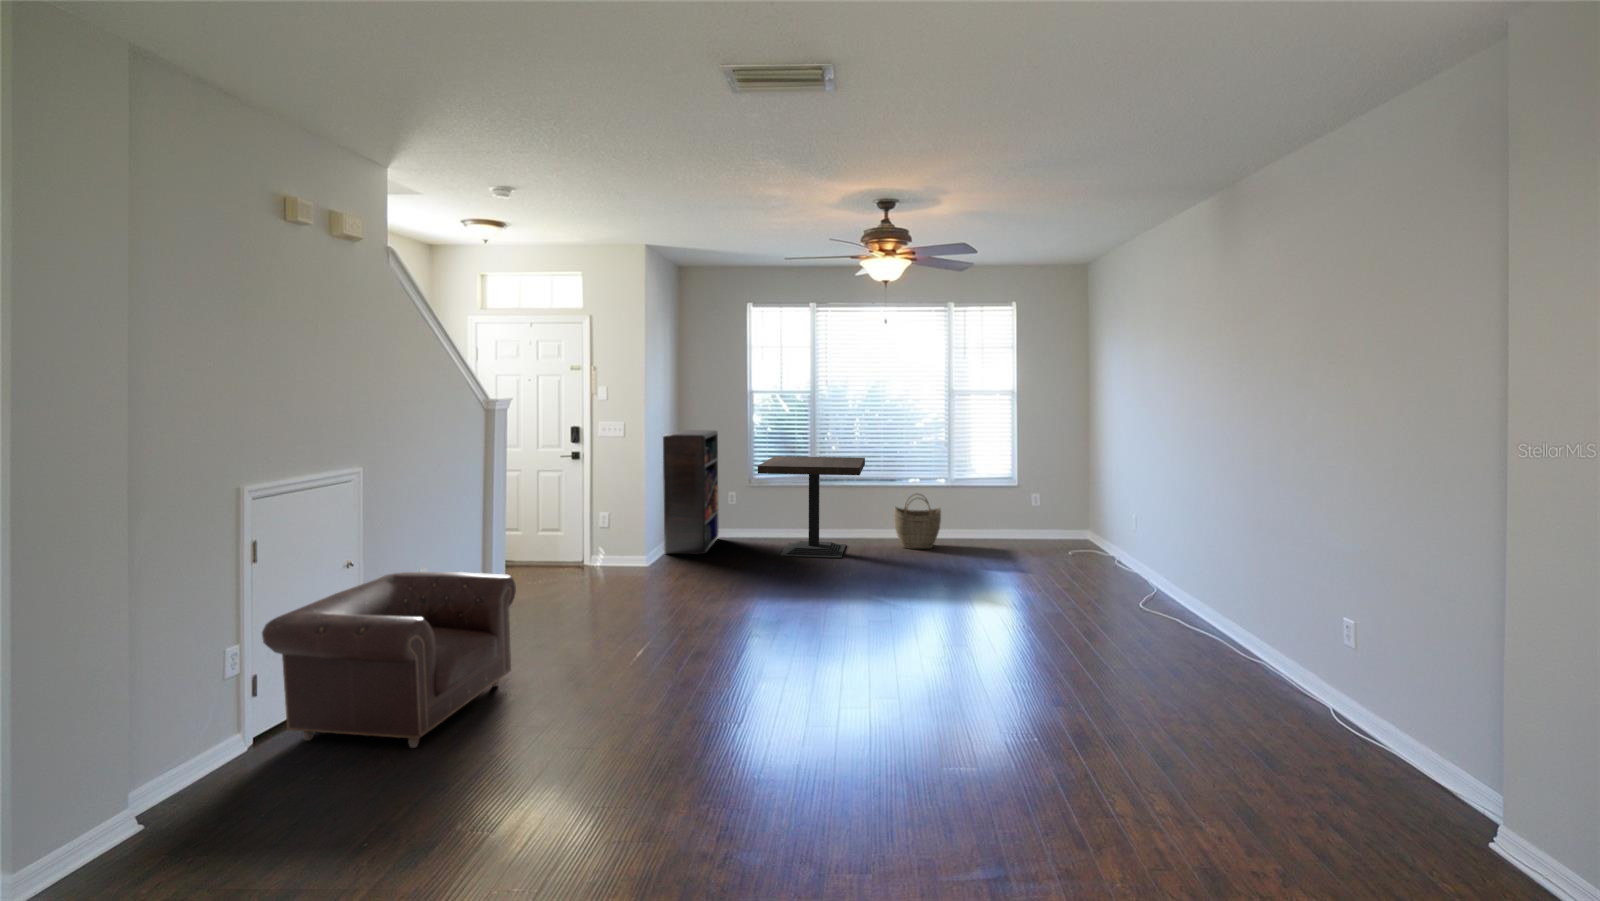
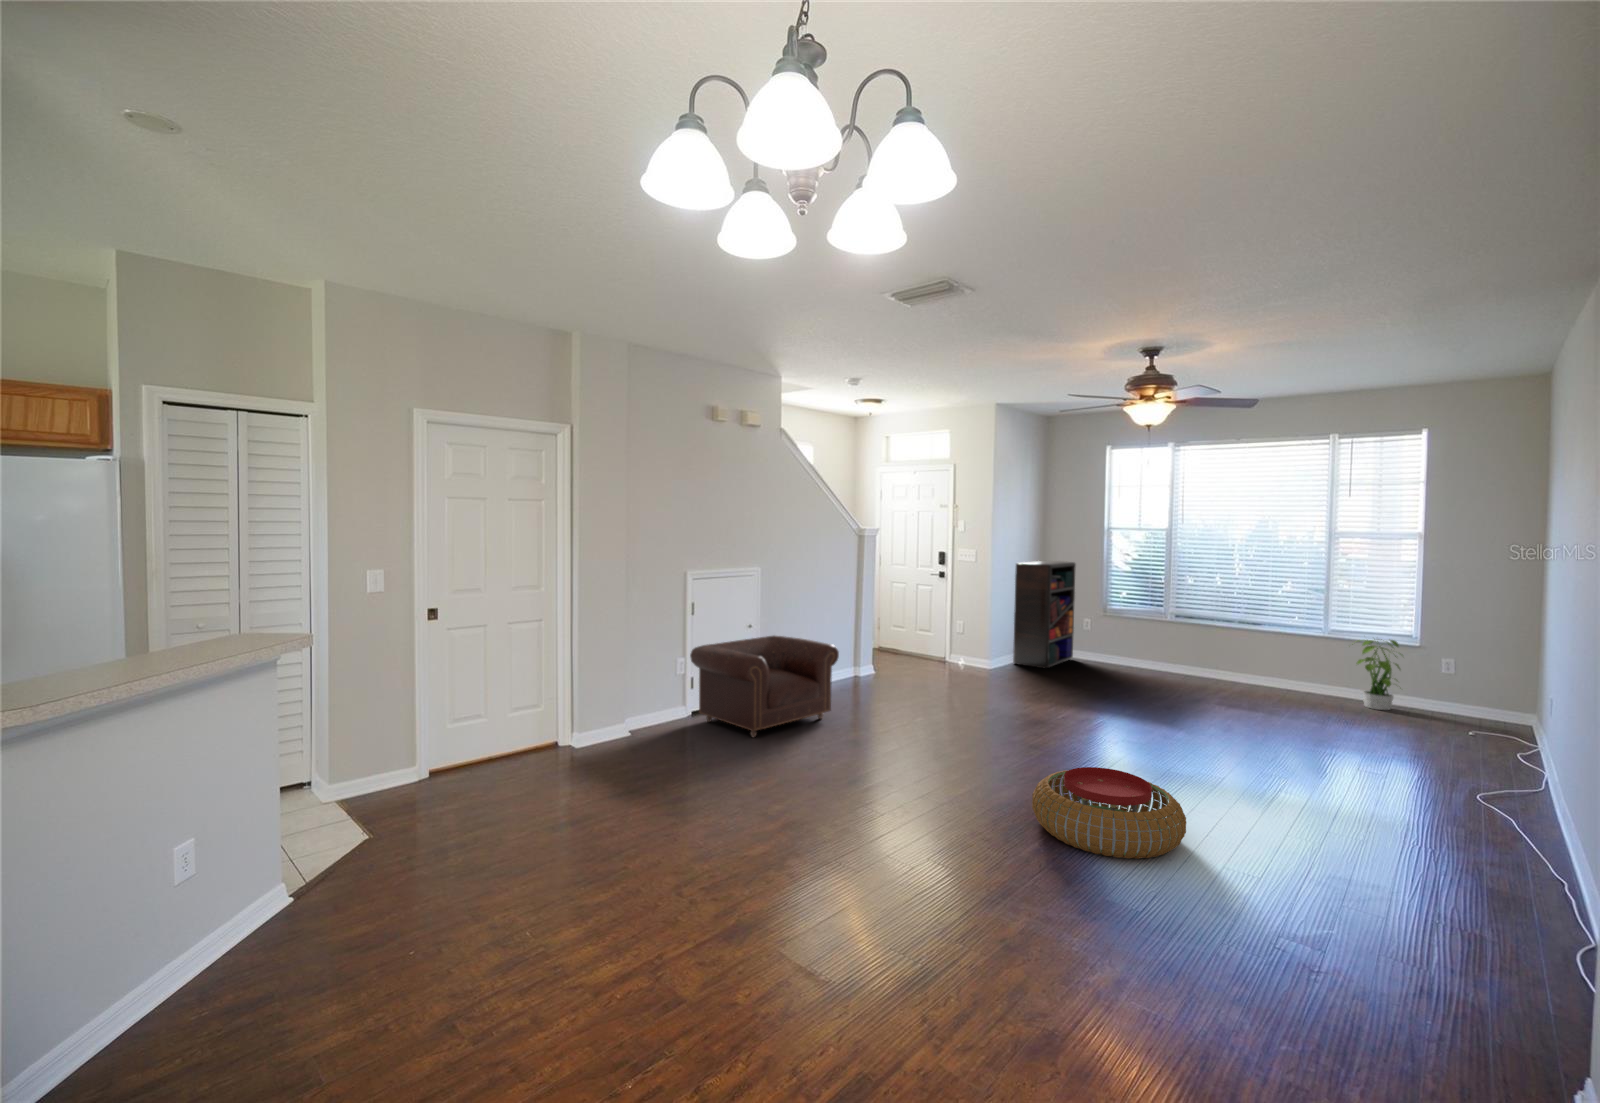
dining table: present [758,456,865,558] -> none [1094,589,1224,690]
potted plant: none [967,485,1008,550] -> present [1356,639,1400,710]
woven basket: present [894,495,941,549] -> none [1253,637,1312,697]
pouf: none [872,677,1038,786] -> present [1032,767,1186,859]

